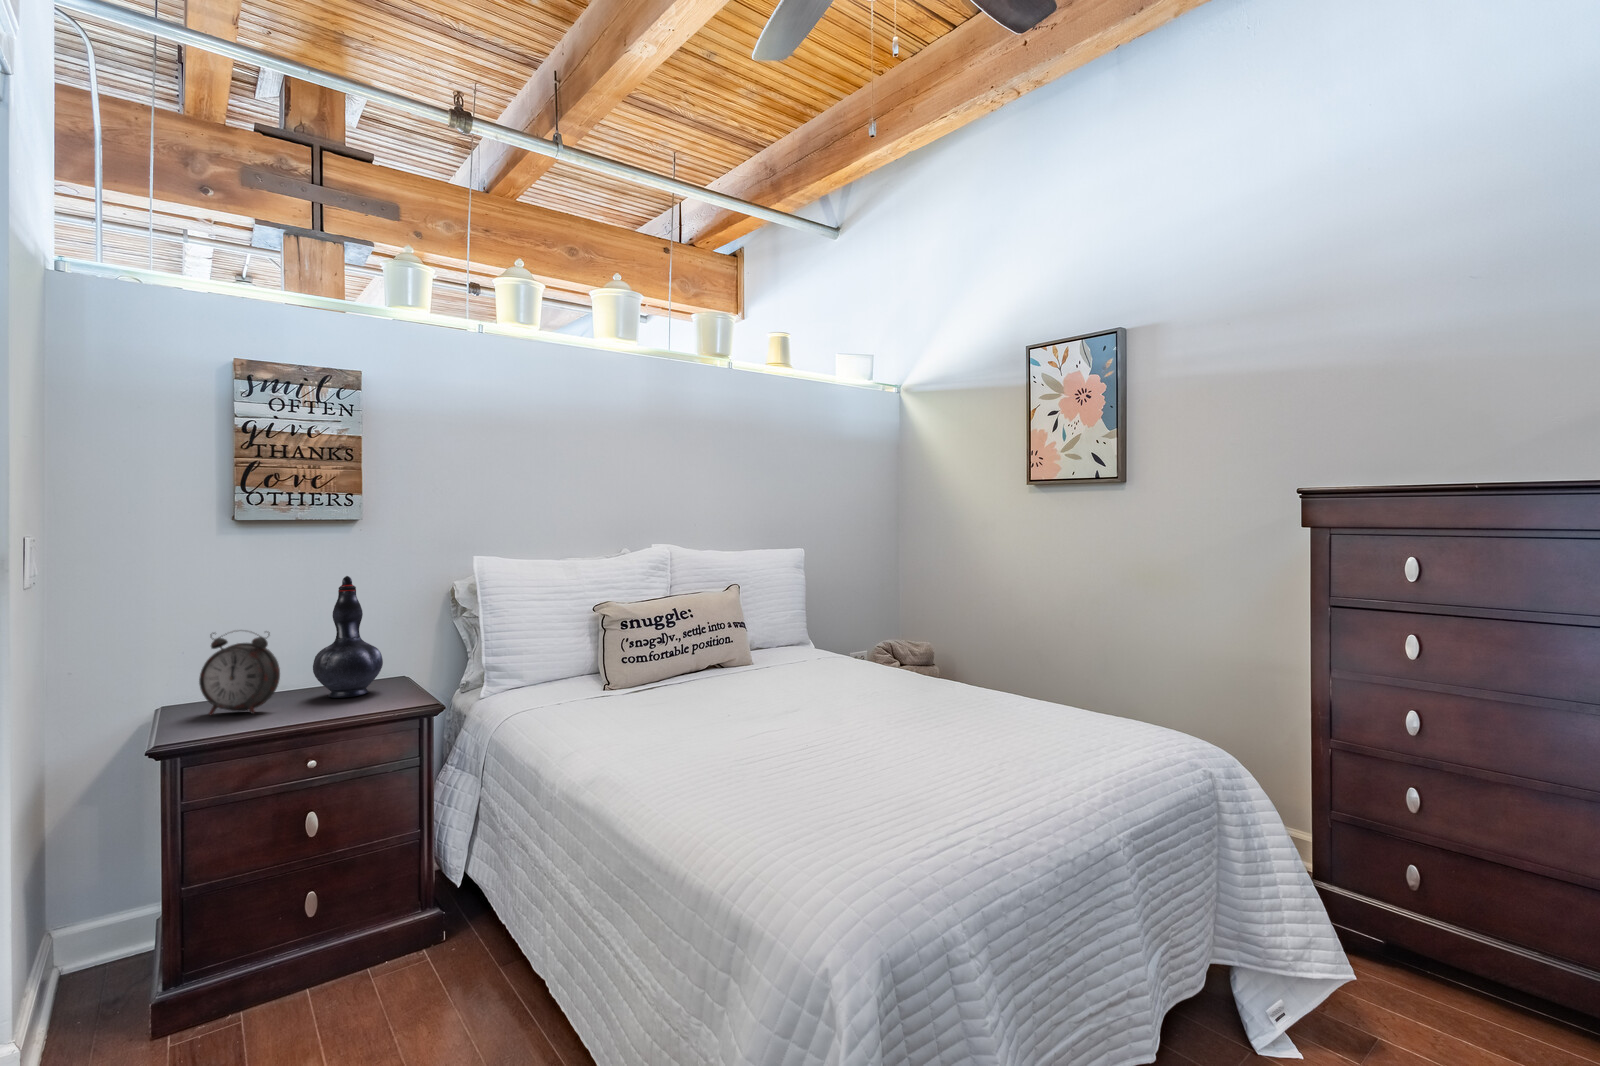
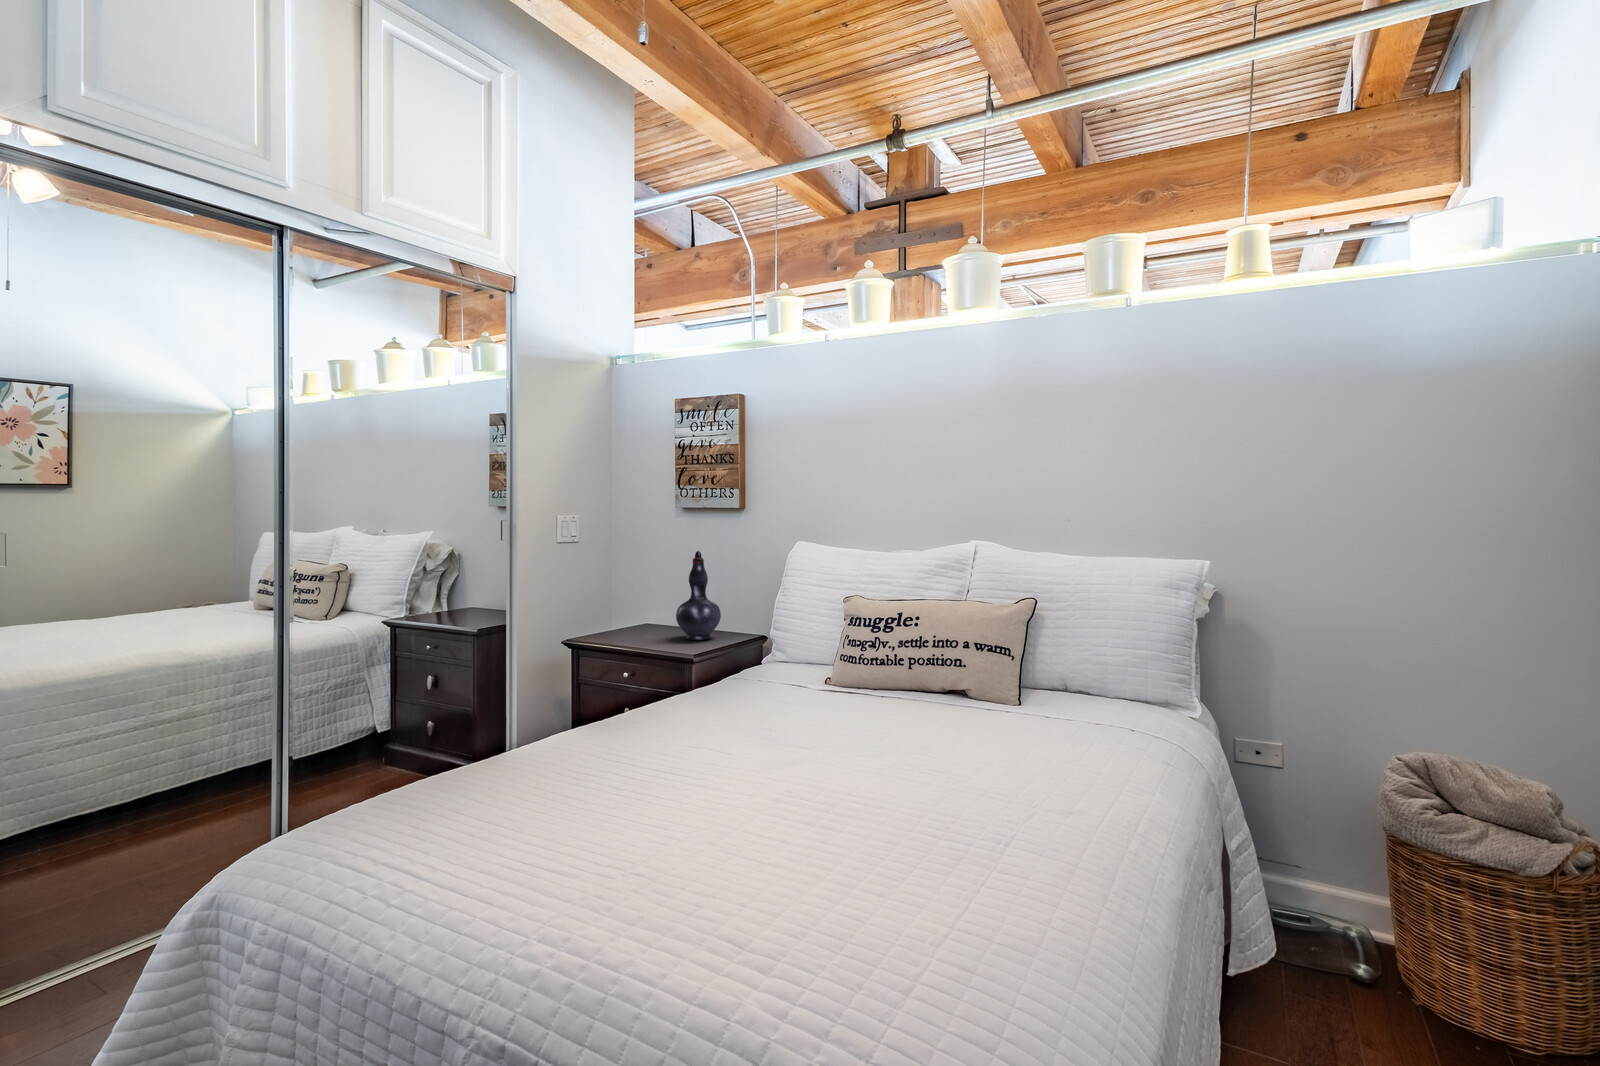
alarm clock: present [199,633,280,715] -> none [627,581,653,637]

